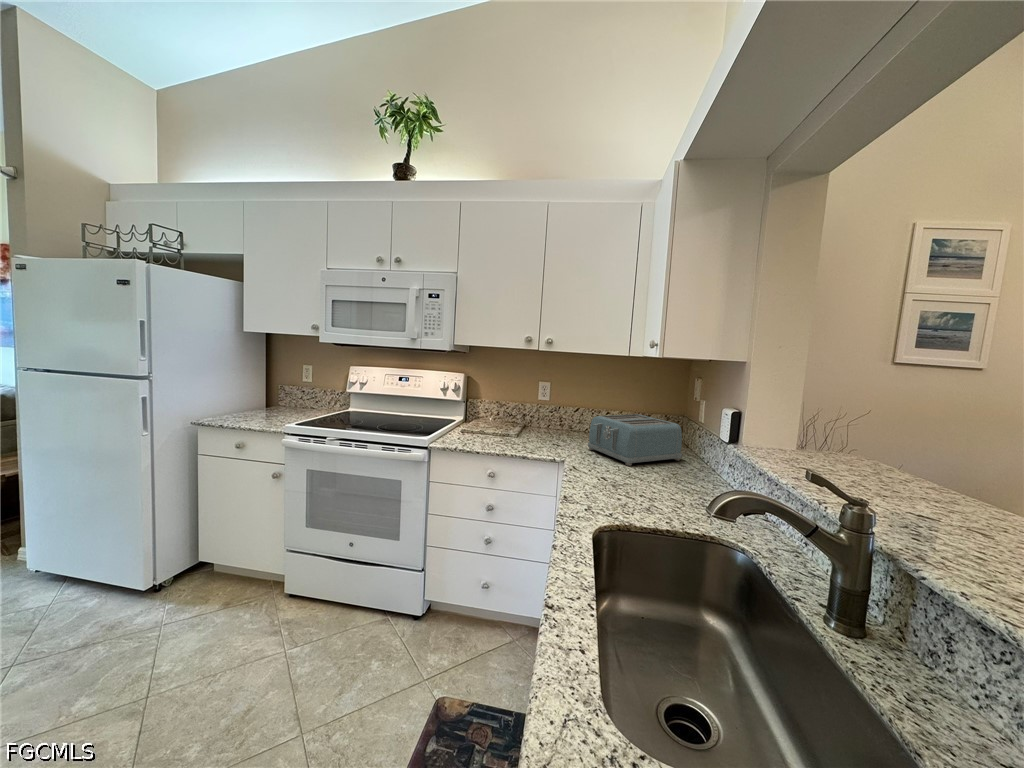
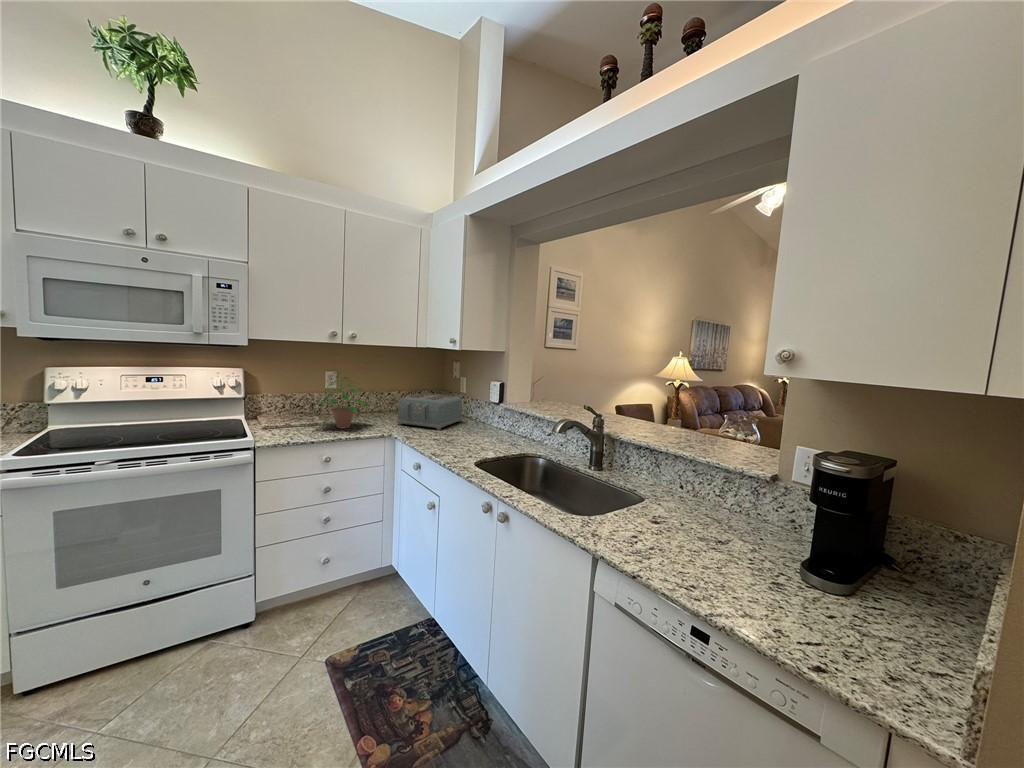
potted plant: none [496,380,564,444] -> present [316,373,366,428]

